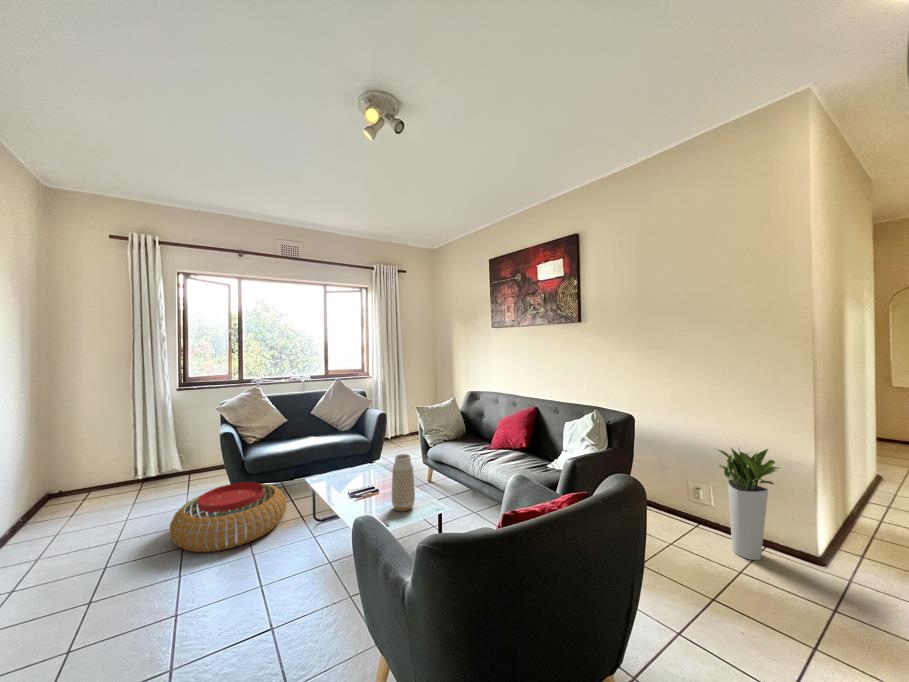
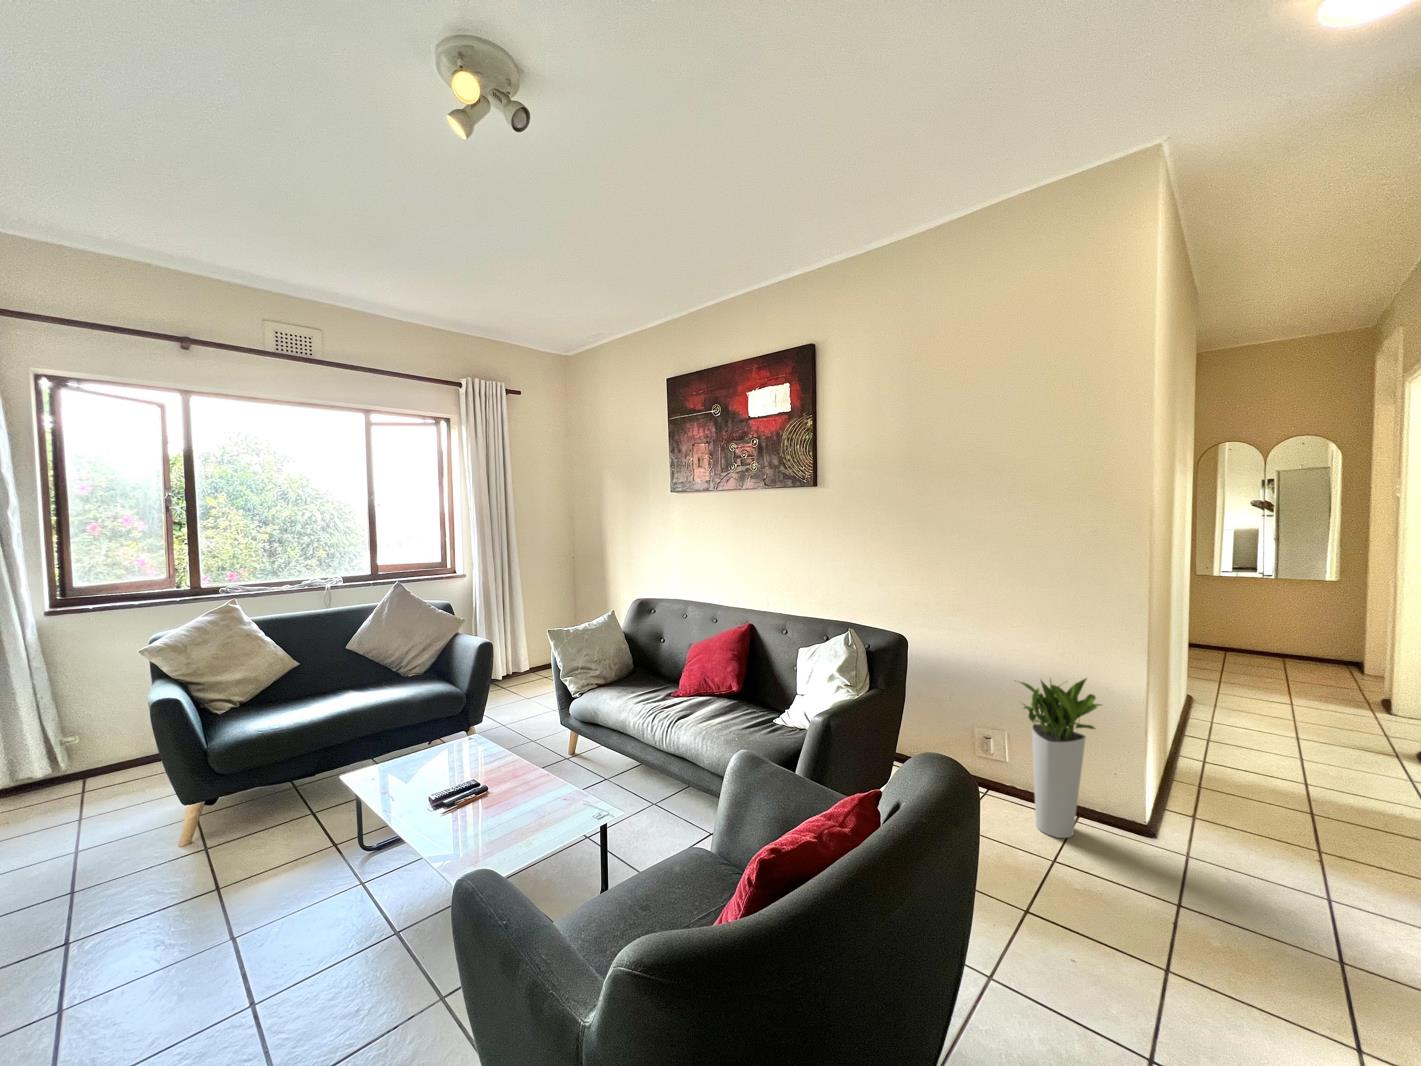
vase: present [392,454,415,511] -> none [514,724,557,827]
pouf: present [170,482,286,552] -> none [30,790,301,950]

